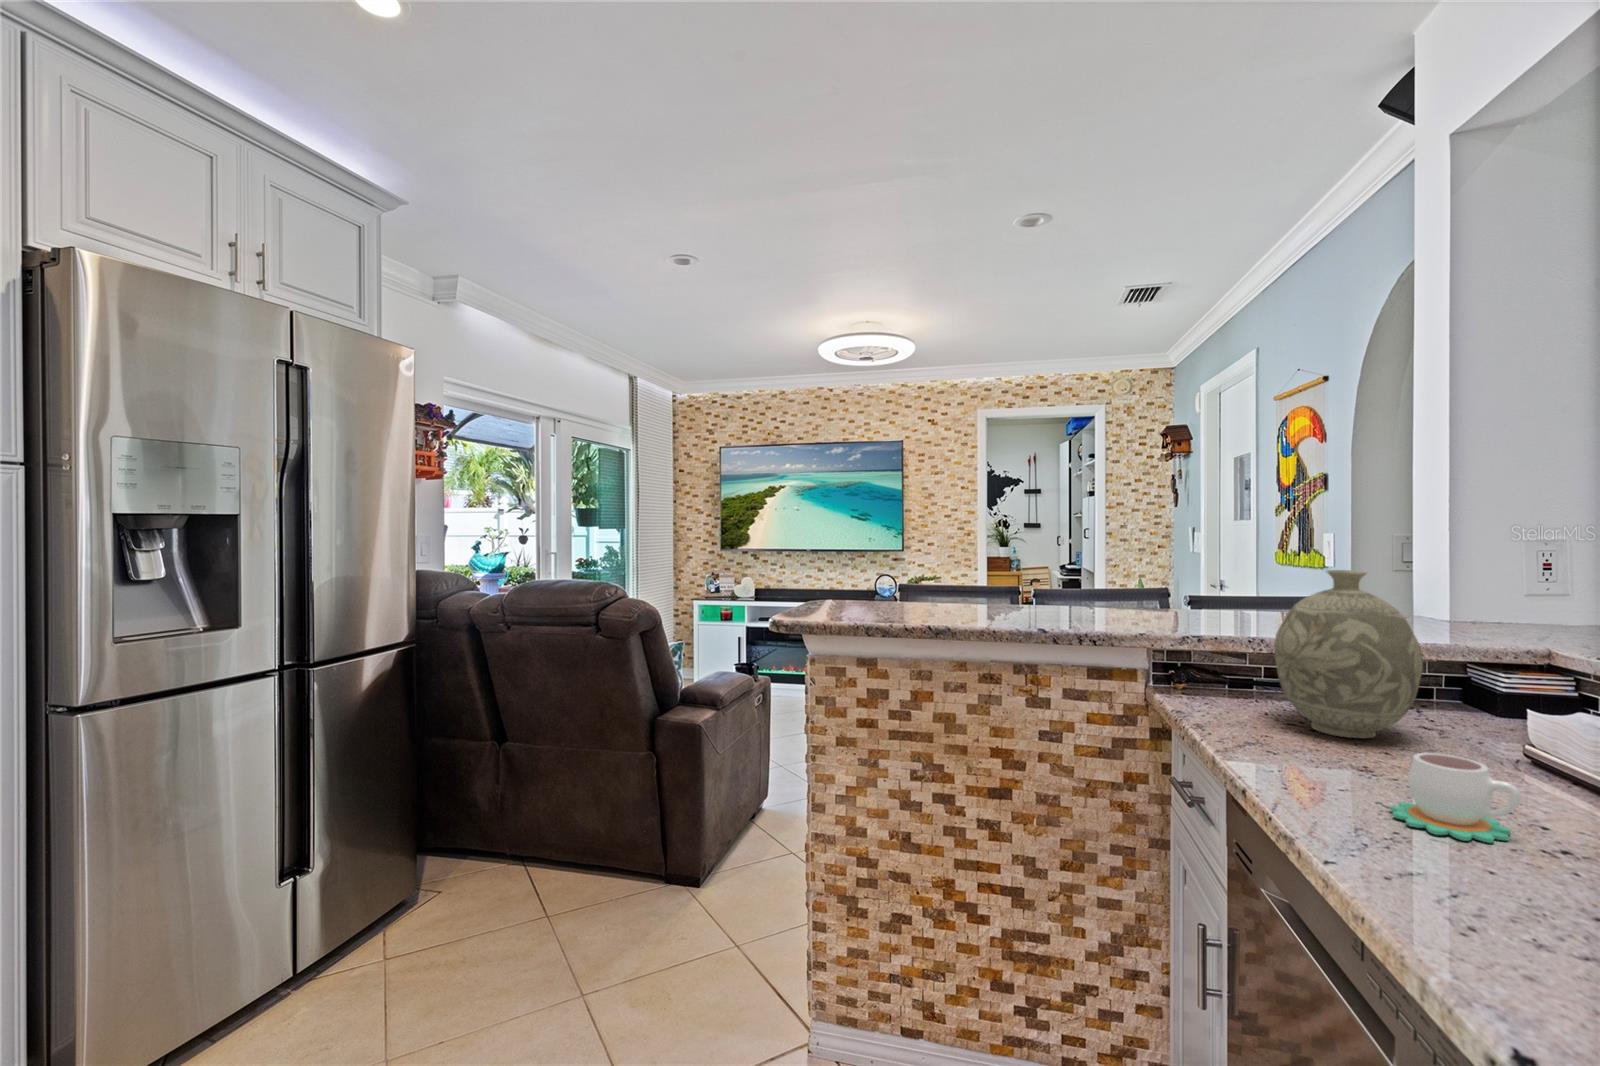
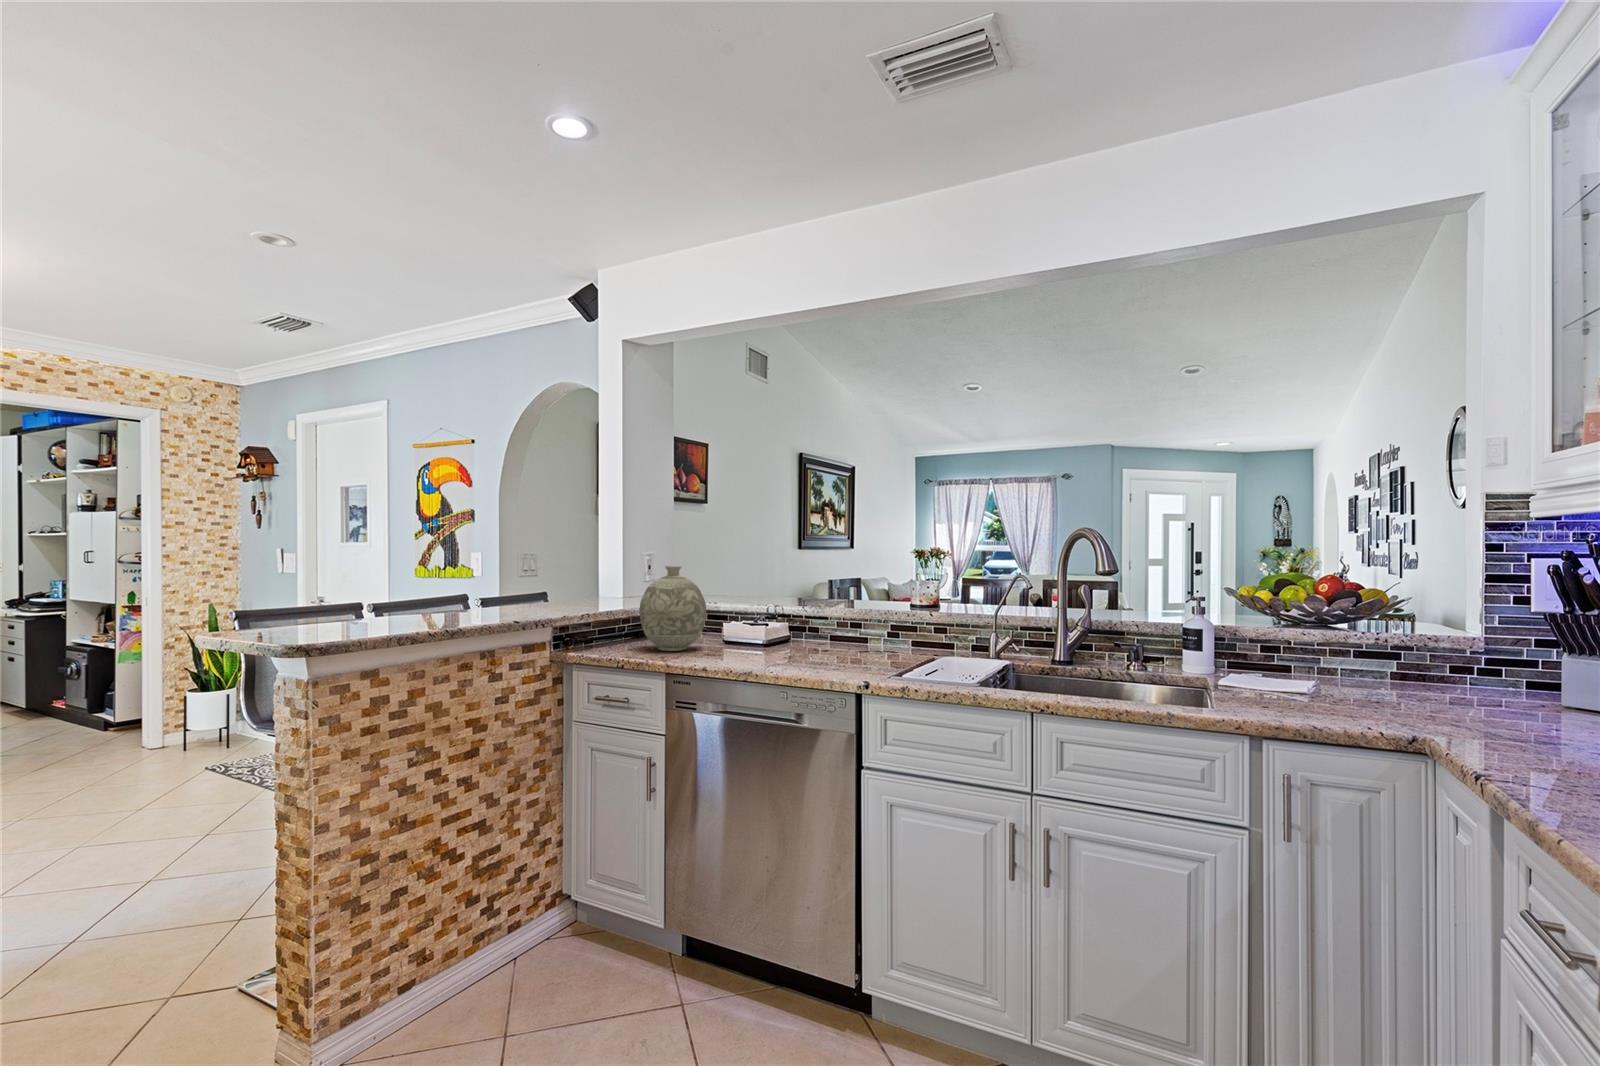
mug: present [1390,753,1521,843] -> none [751,635,790,664]

